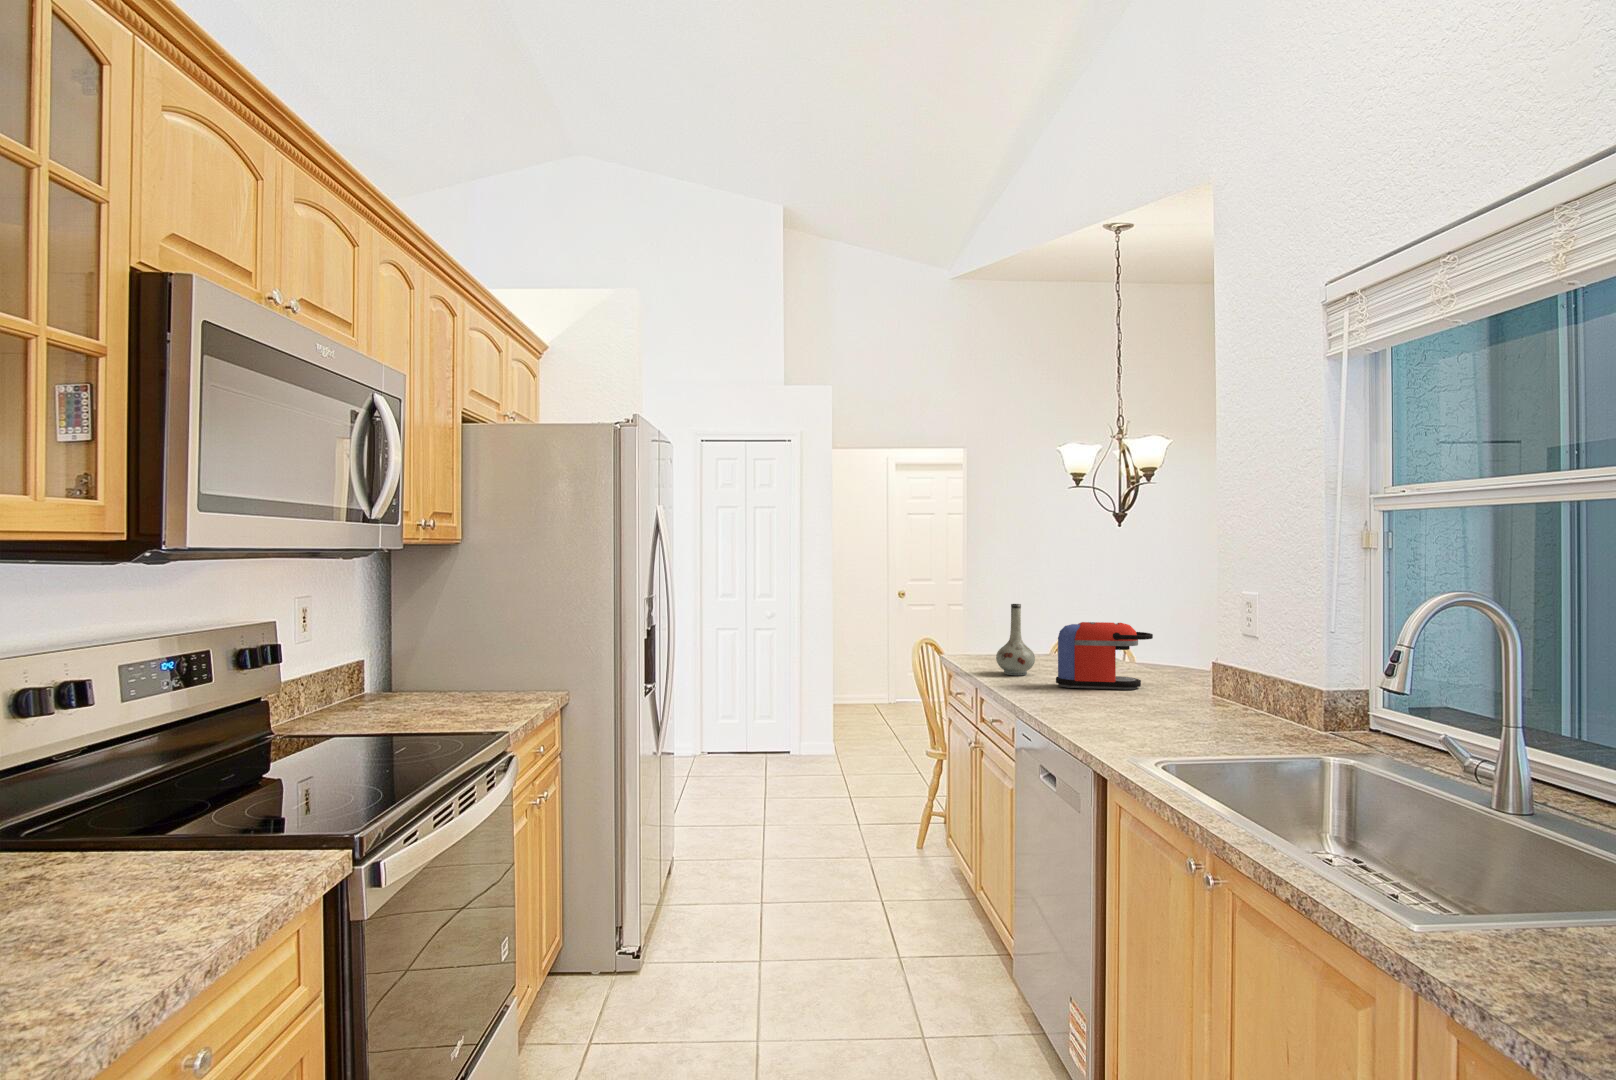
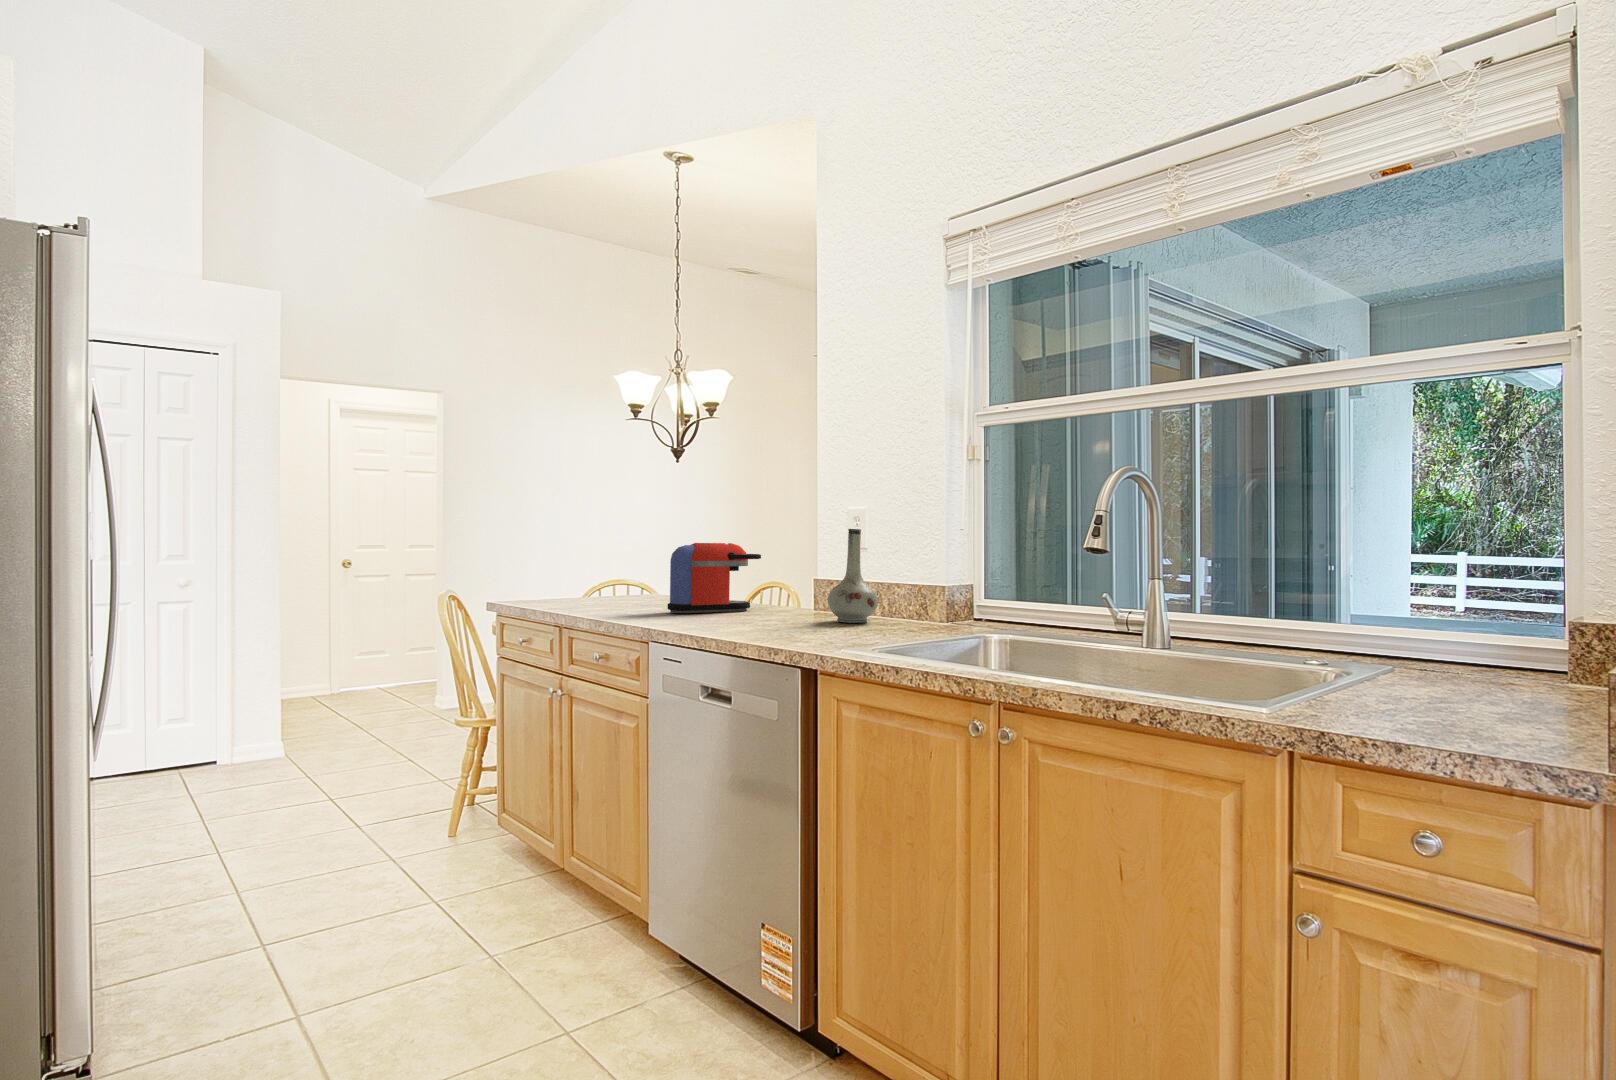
vase: present [996,604,1035,675] -> present [827,529,878,623]

